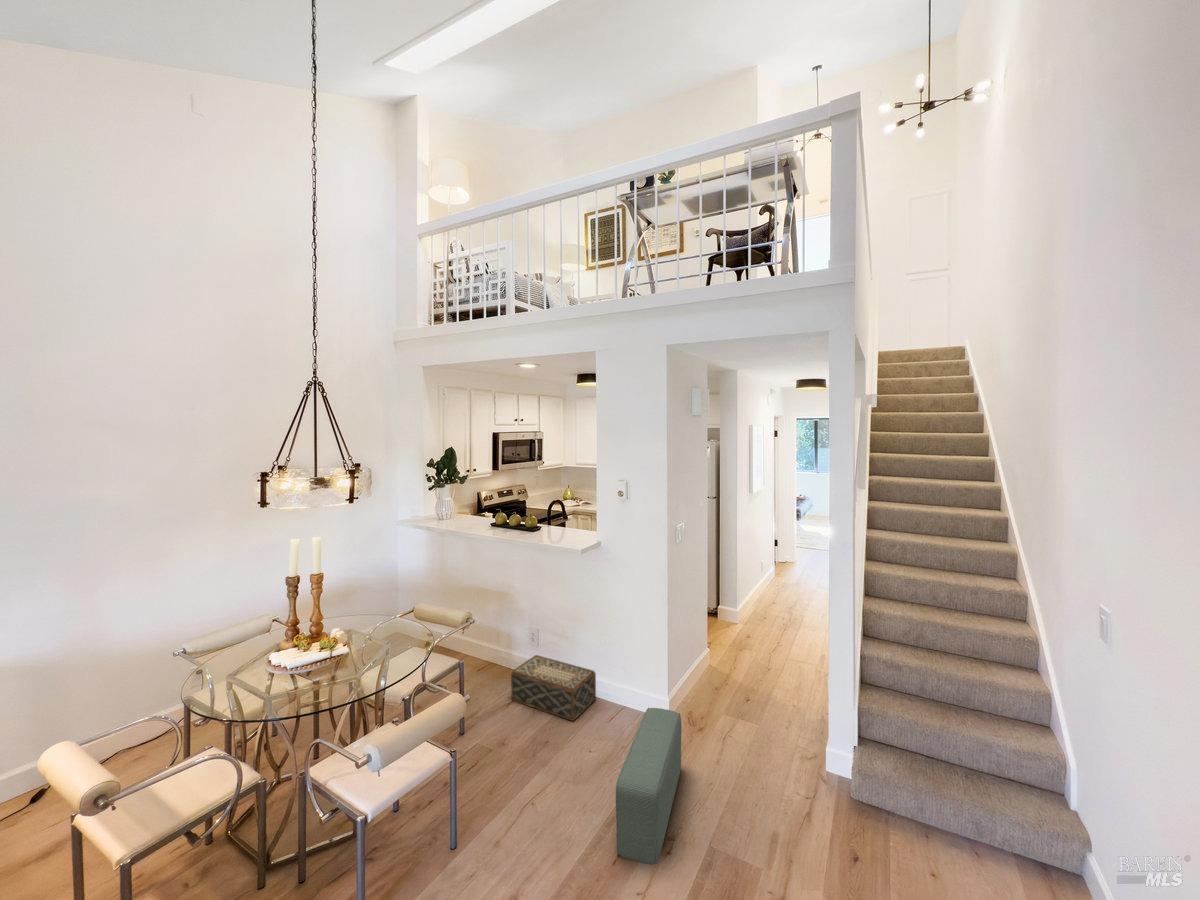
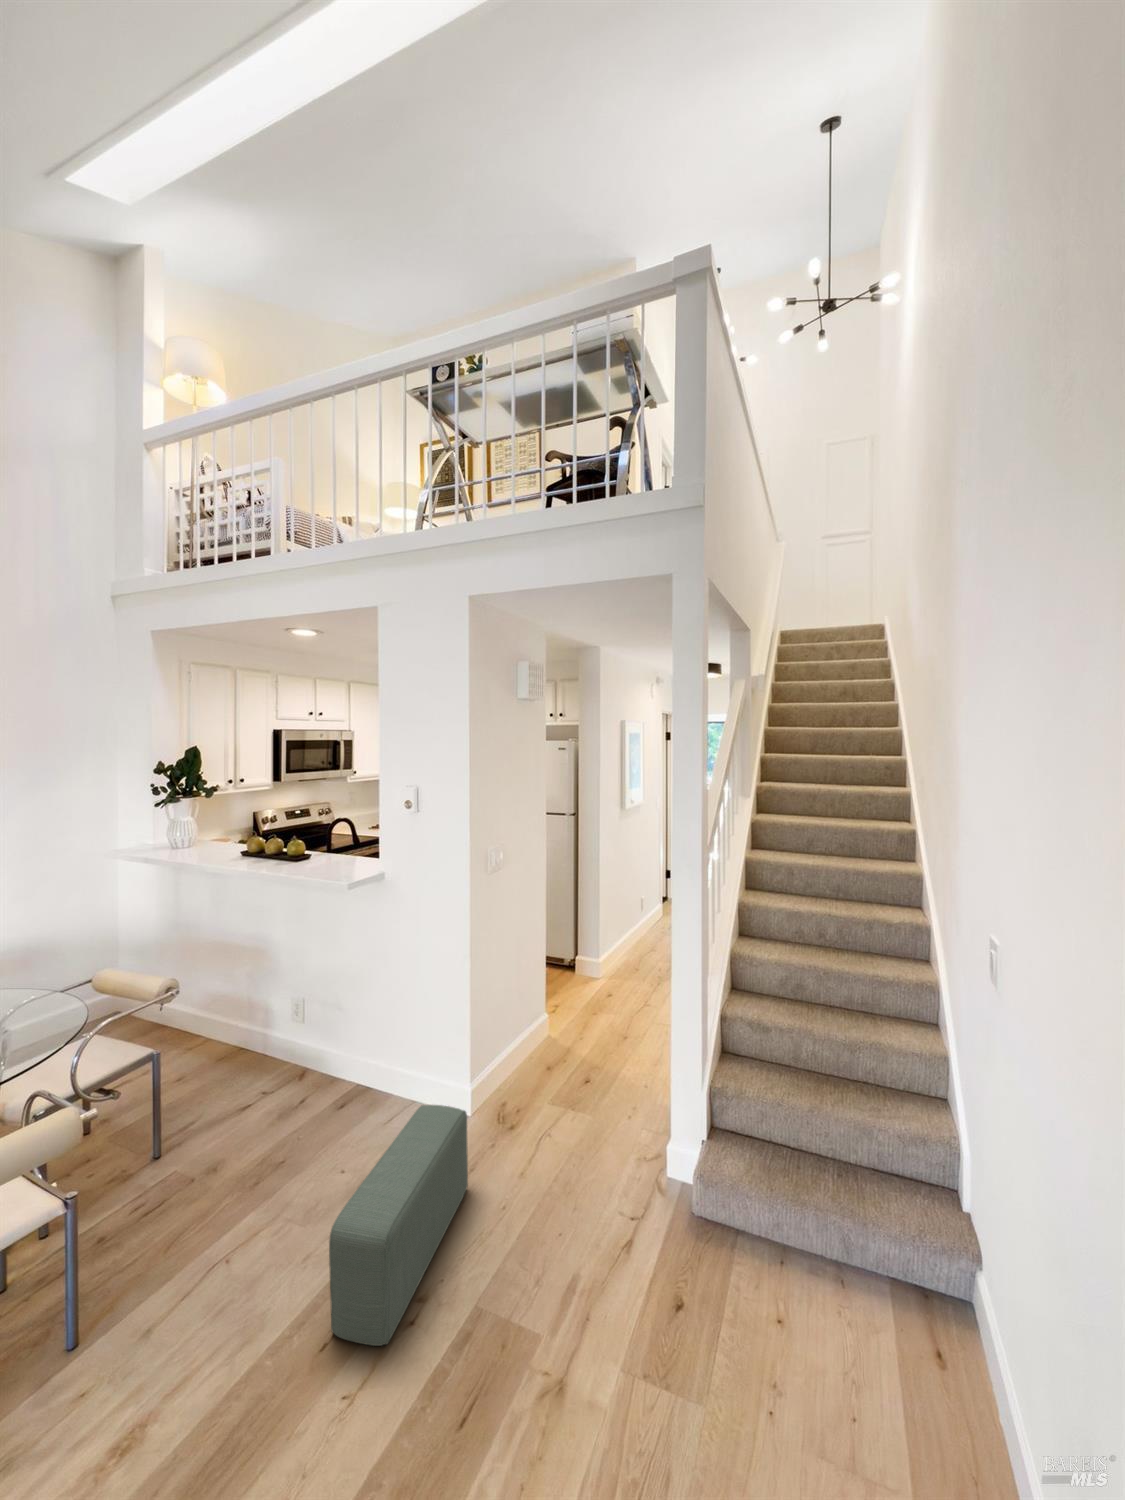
woven basket: present [511,655,596,721] -> none [251,1036,377,1129]

